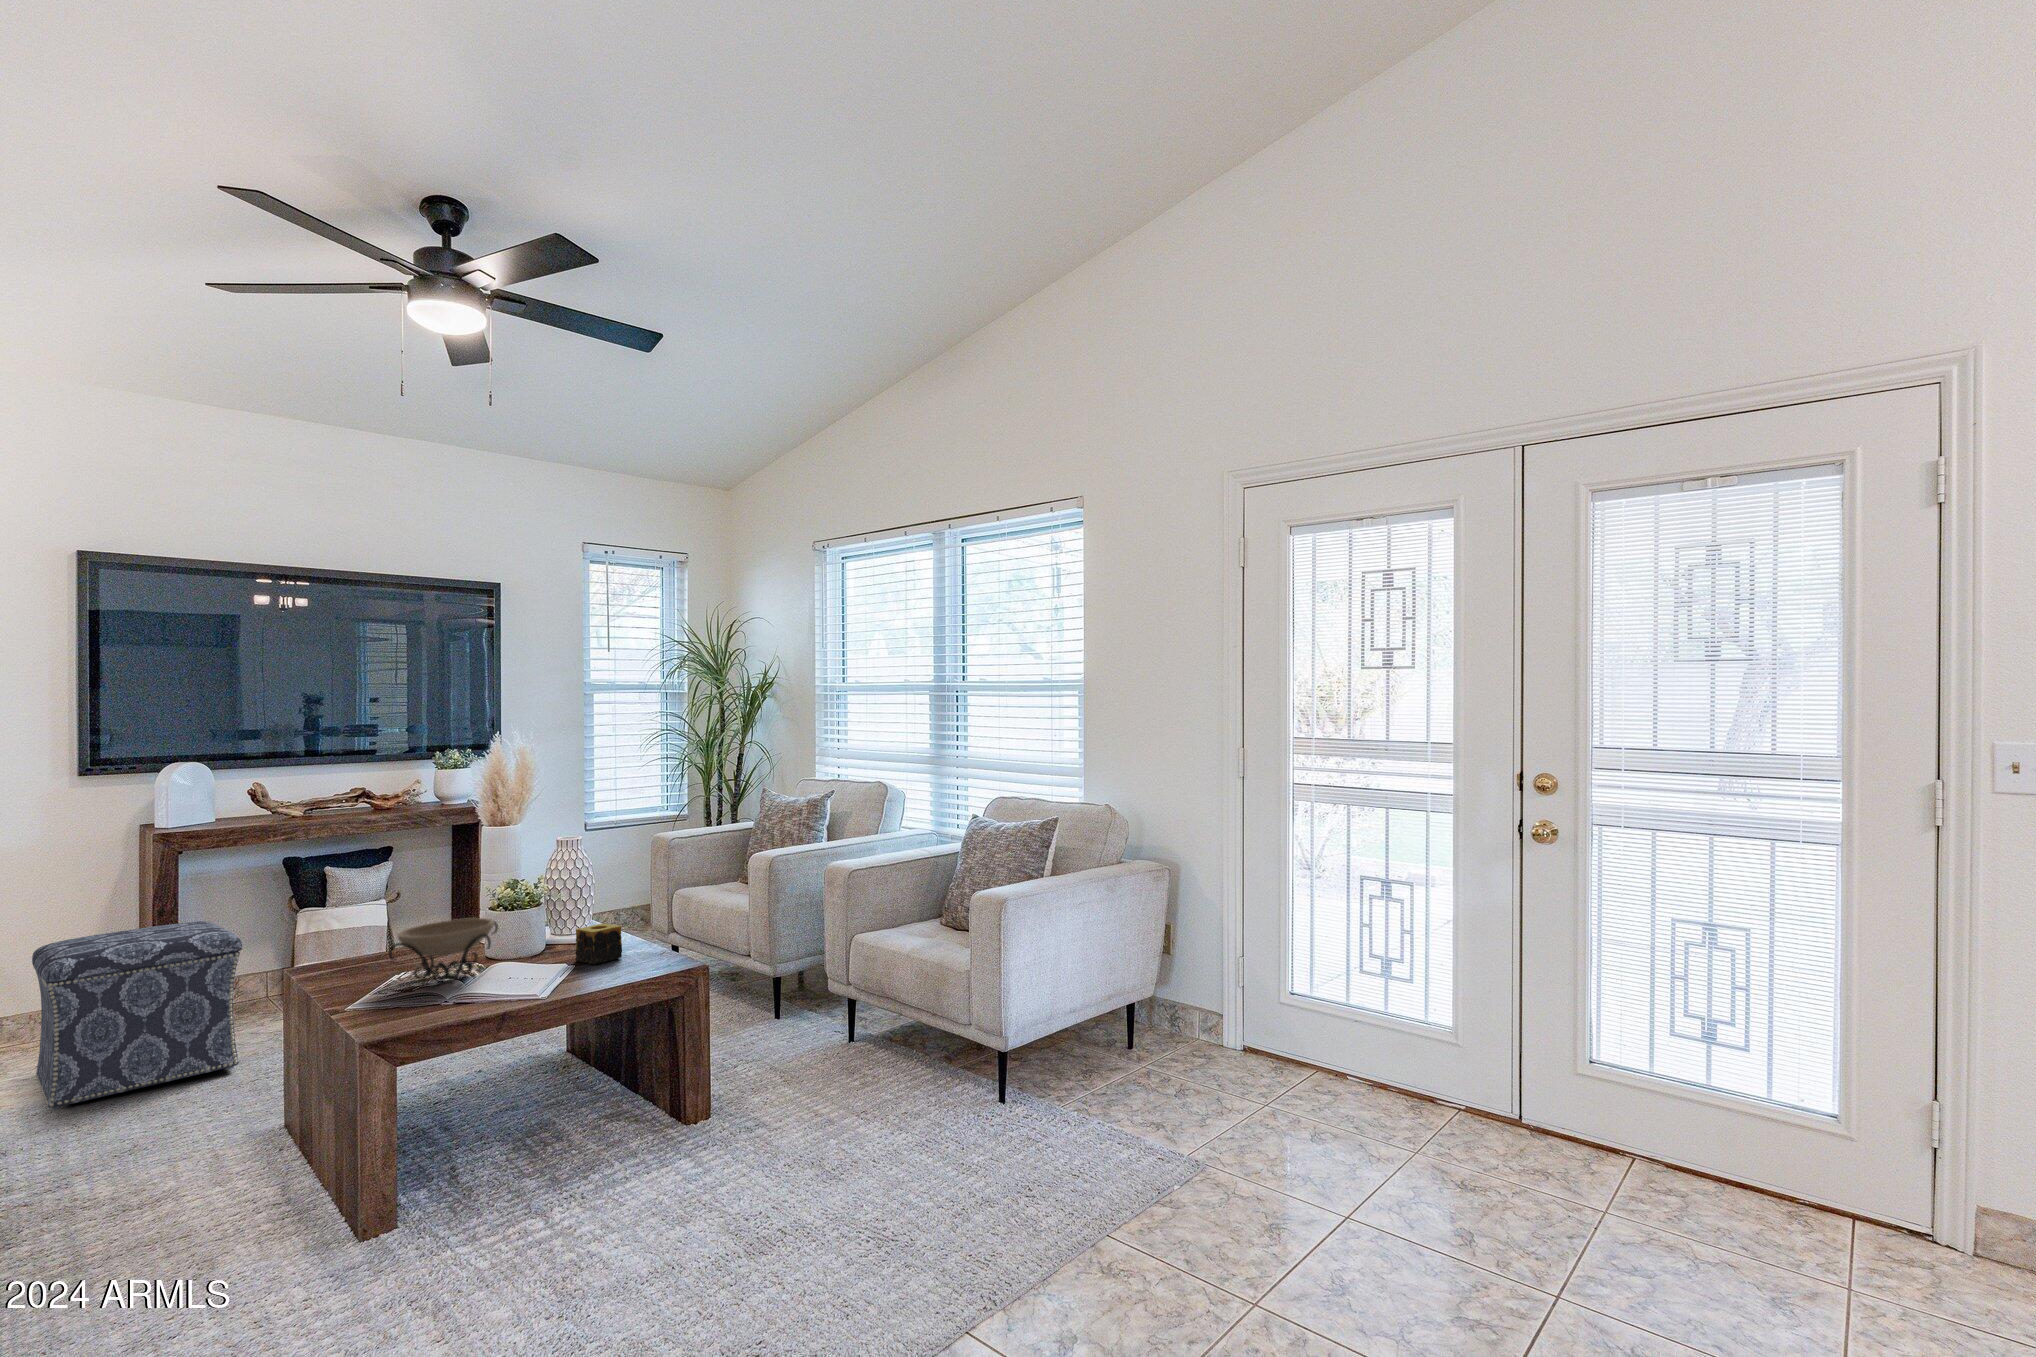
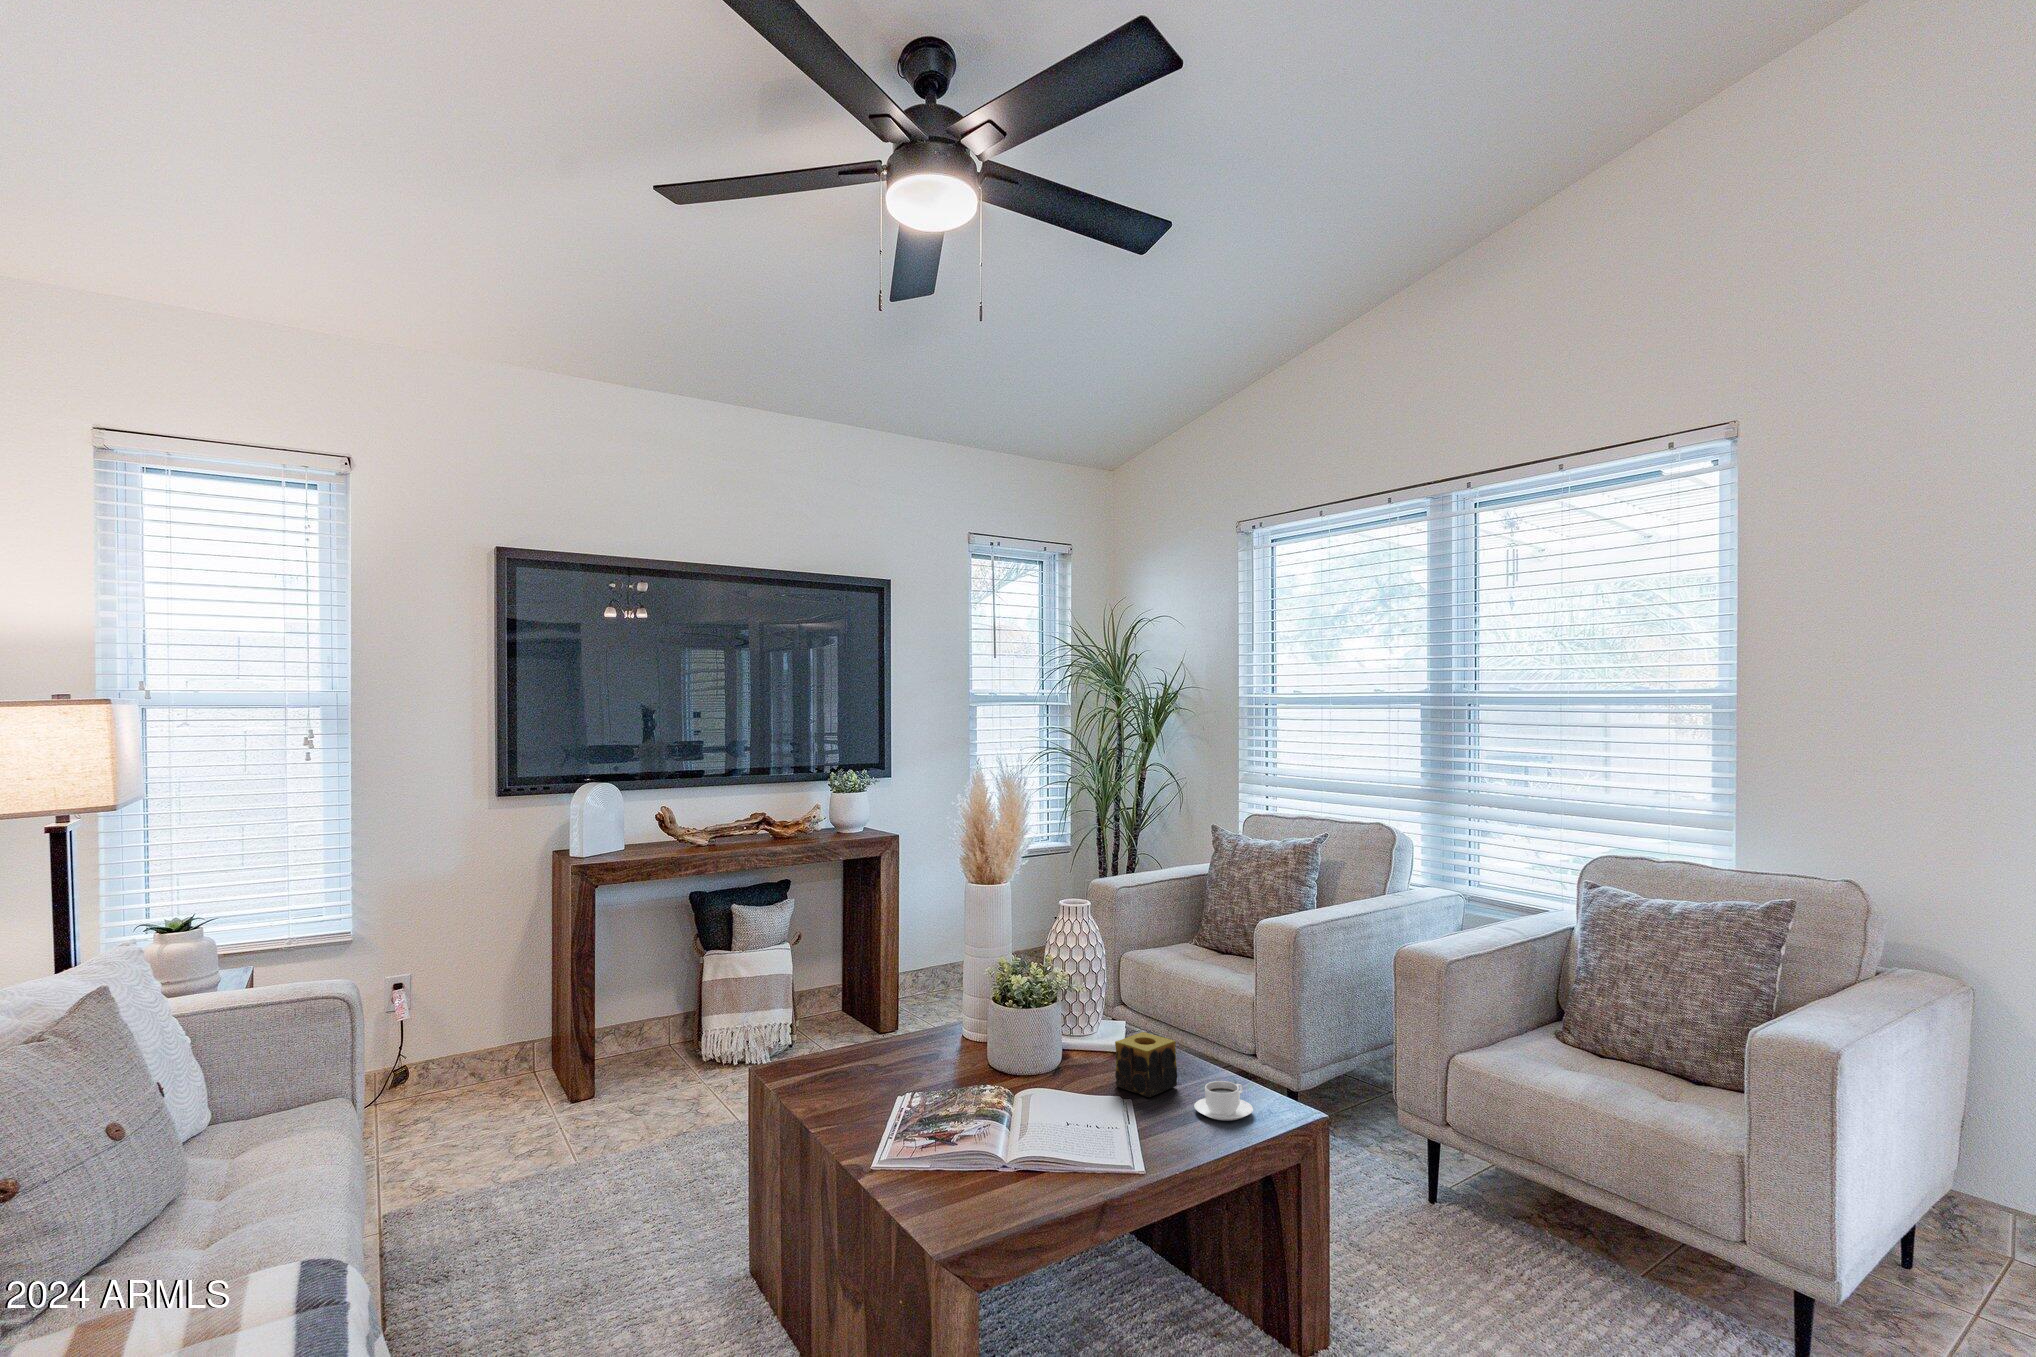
decorative bowl: present [389,918,498,985] -> none [904,1020,1039,1123]
ottoman: present [32,921,243,1109] -> none [460,969,674,1206]
coffee cup: none [620,948,662,972] -> present [1194,1081,1253,1121]

